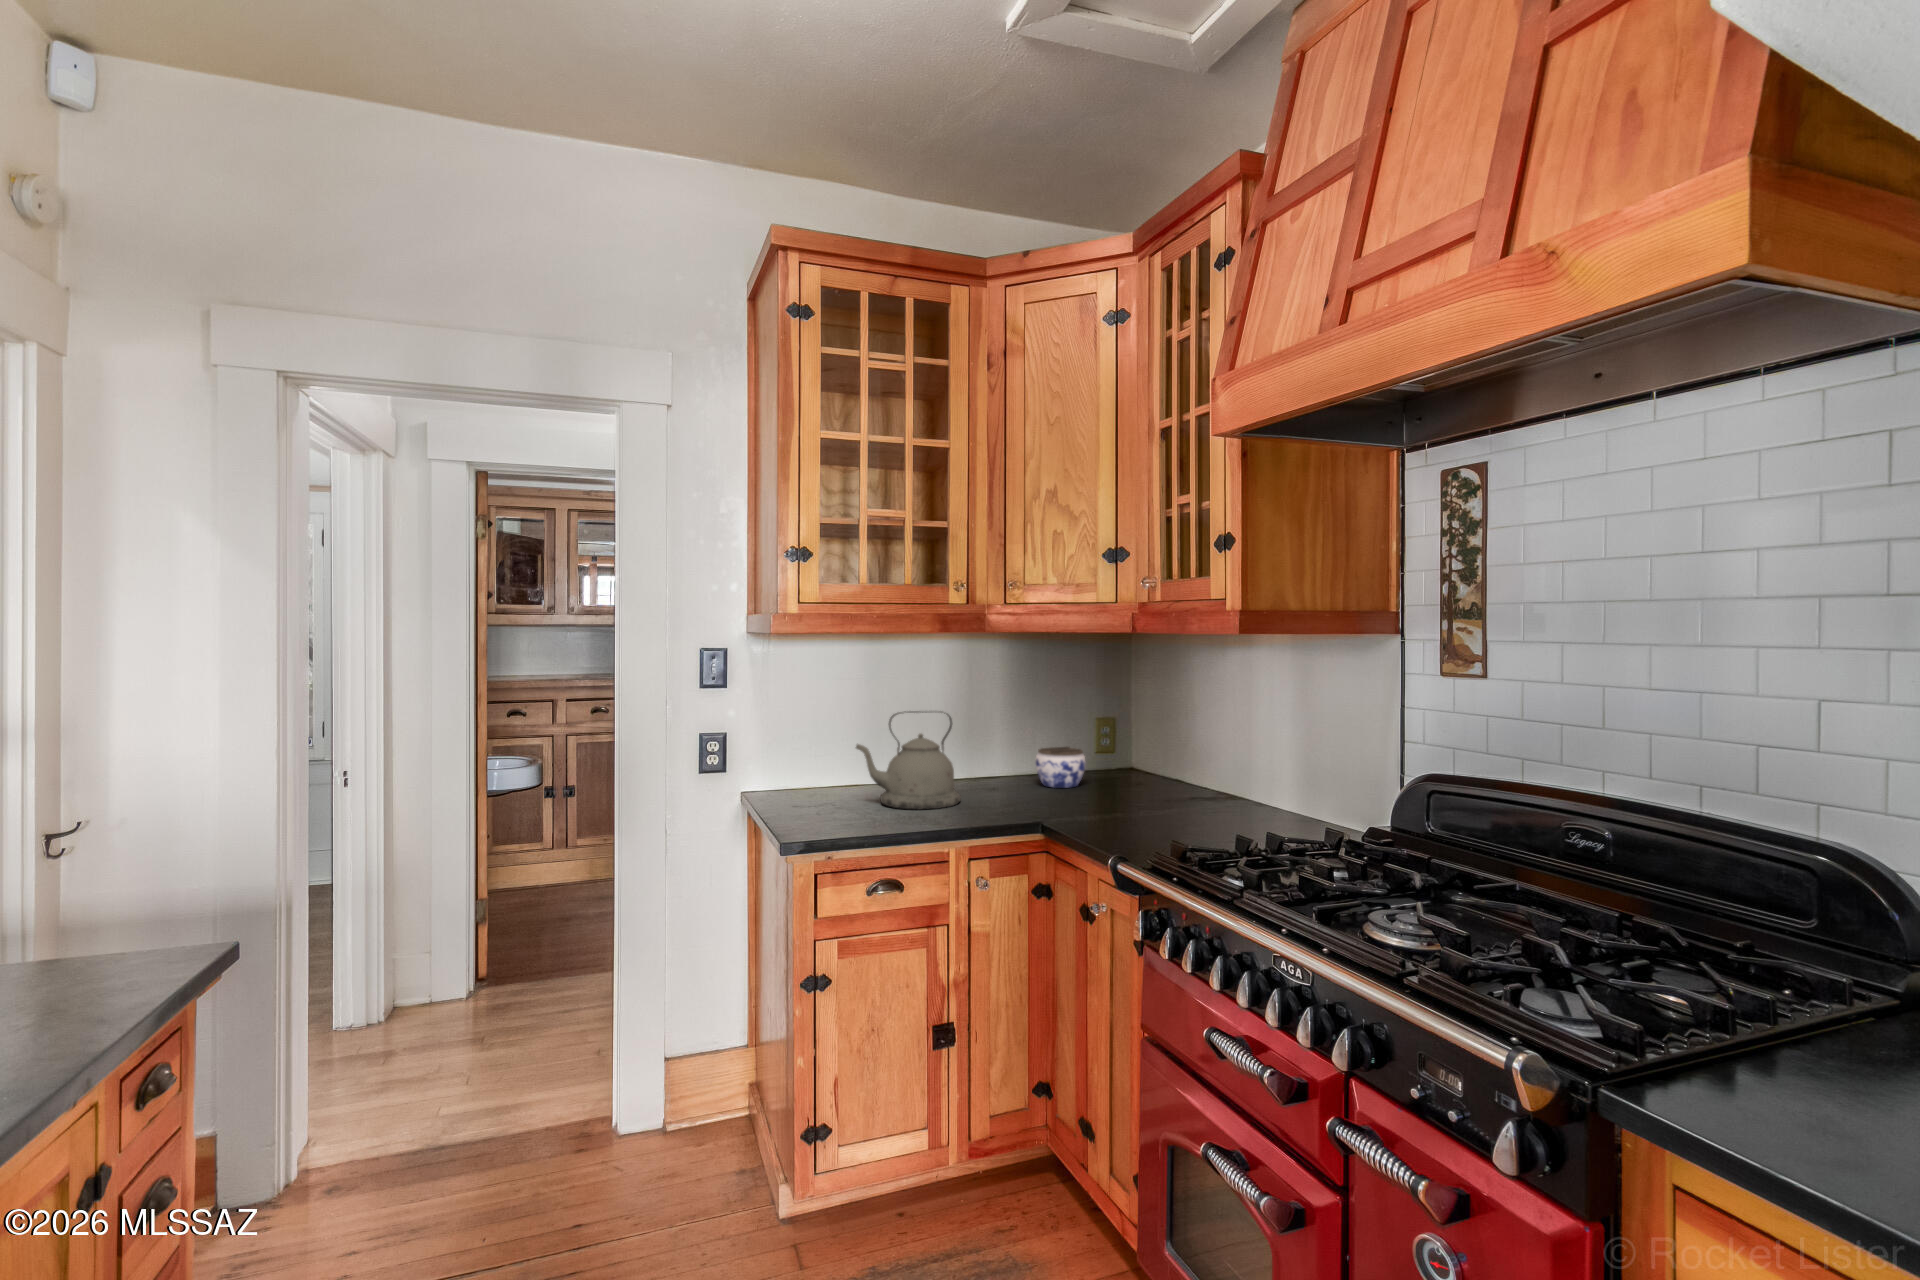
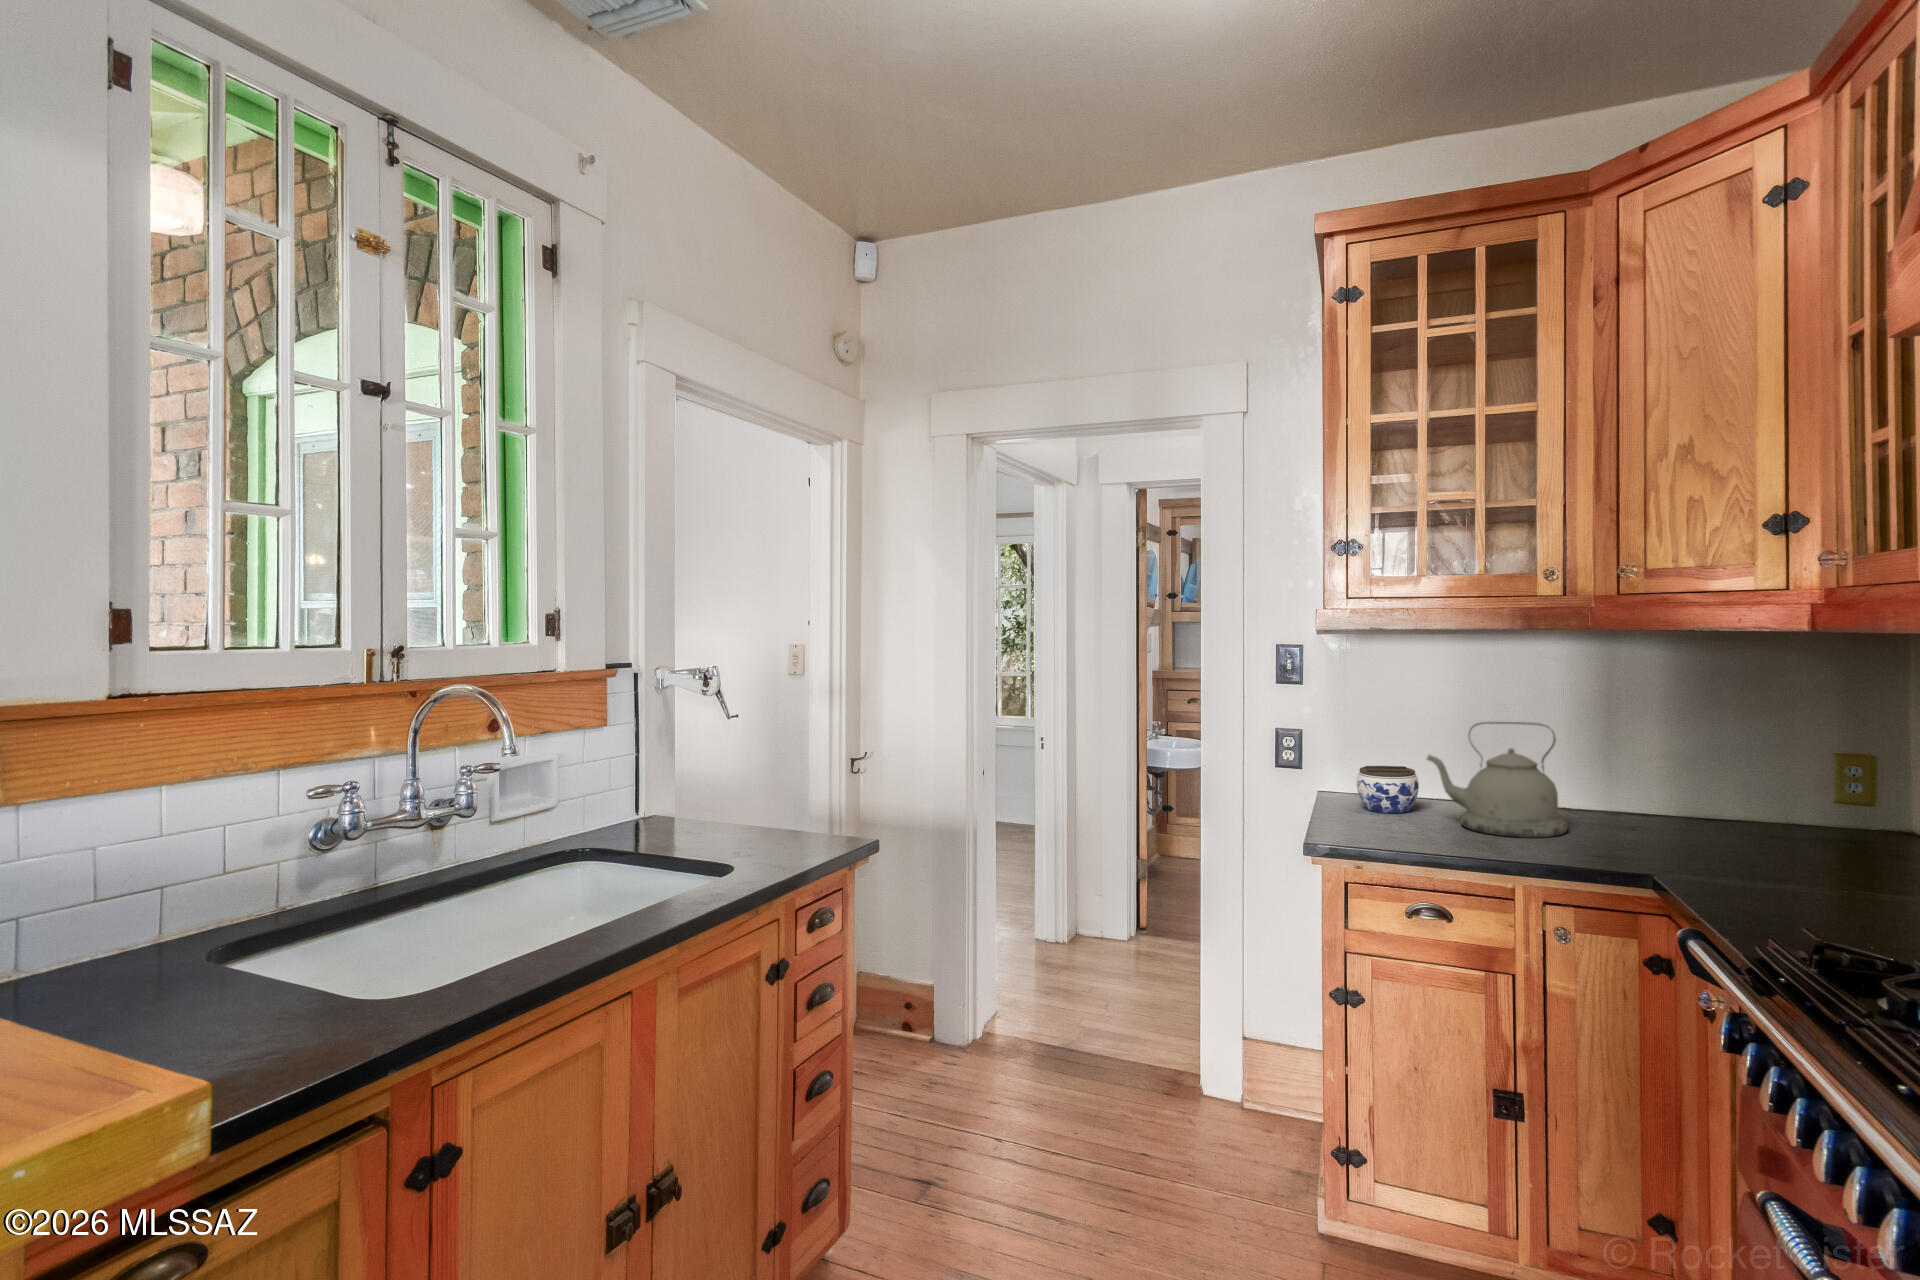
jar: present [1035,747,1086,788] -> present [1357,766,1419,813]

